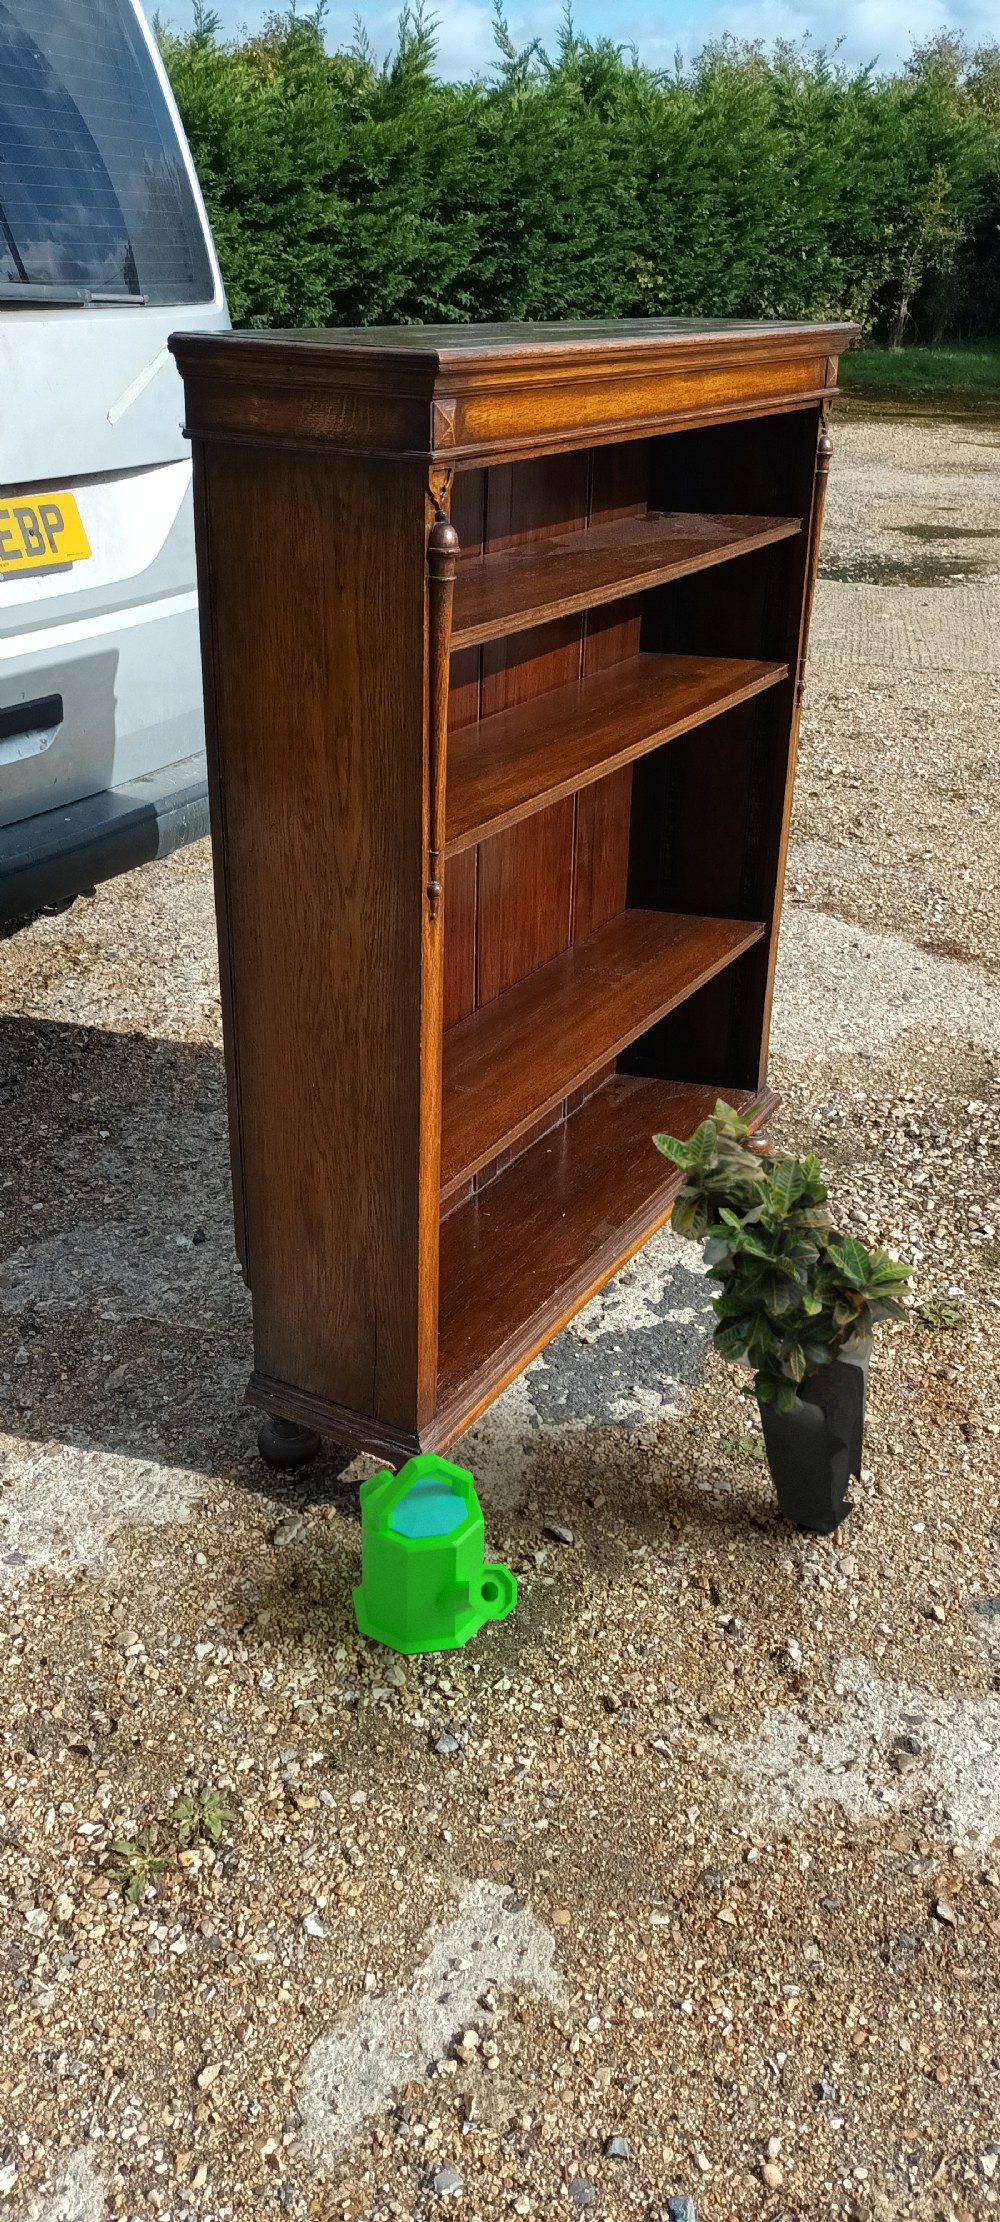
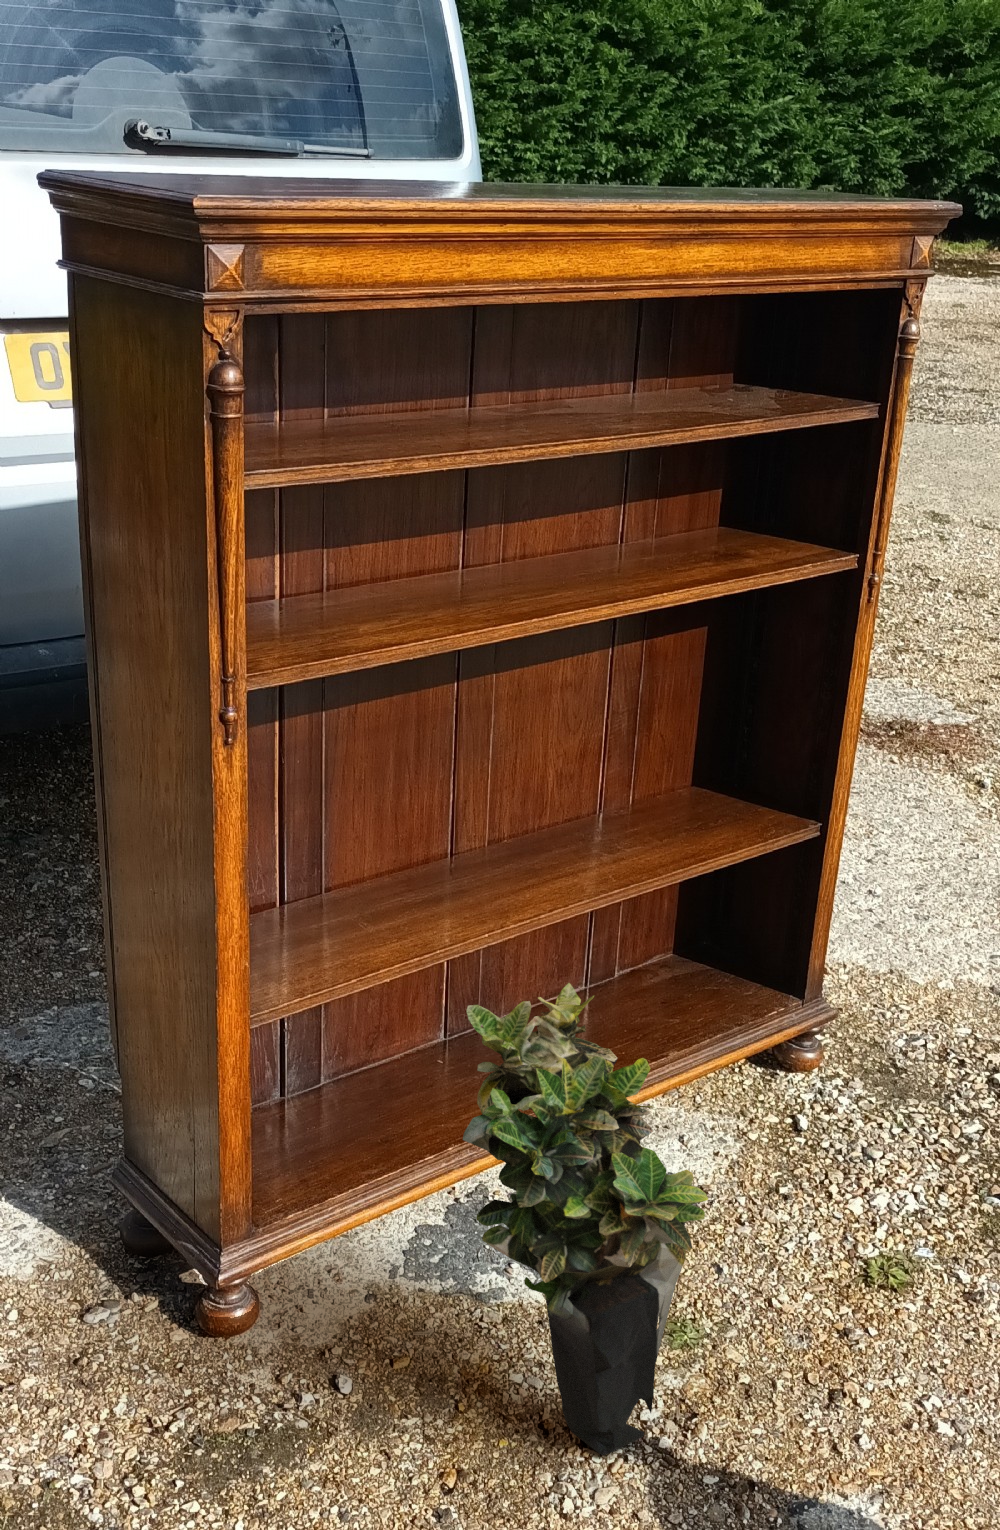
watering can: present [352,1452,517,1654] -> none [100,1261,242,1459]

